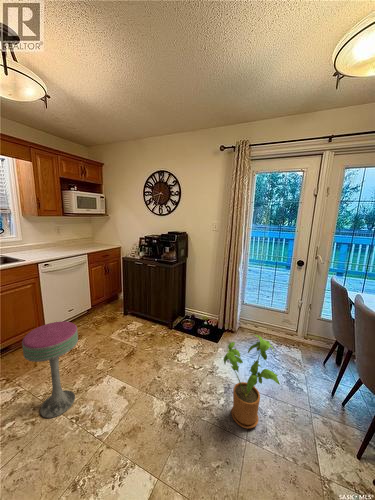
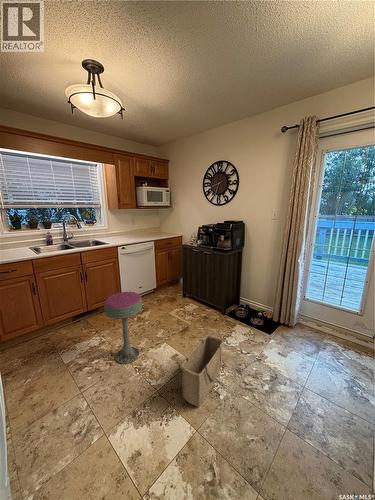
house plant: present [224,335,280,429] -> none [268,327,328,419]
basket: none [134,358,178,446] -> present [180,335,223,407]

